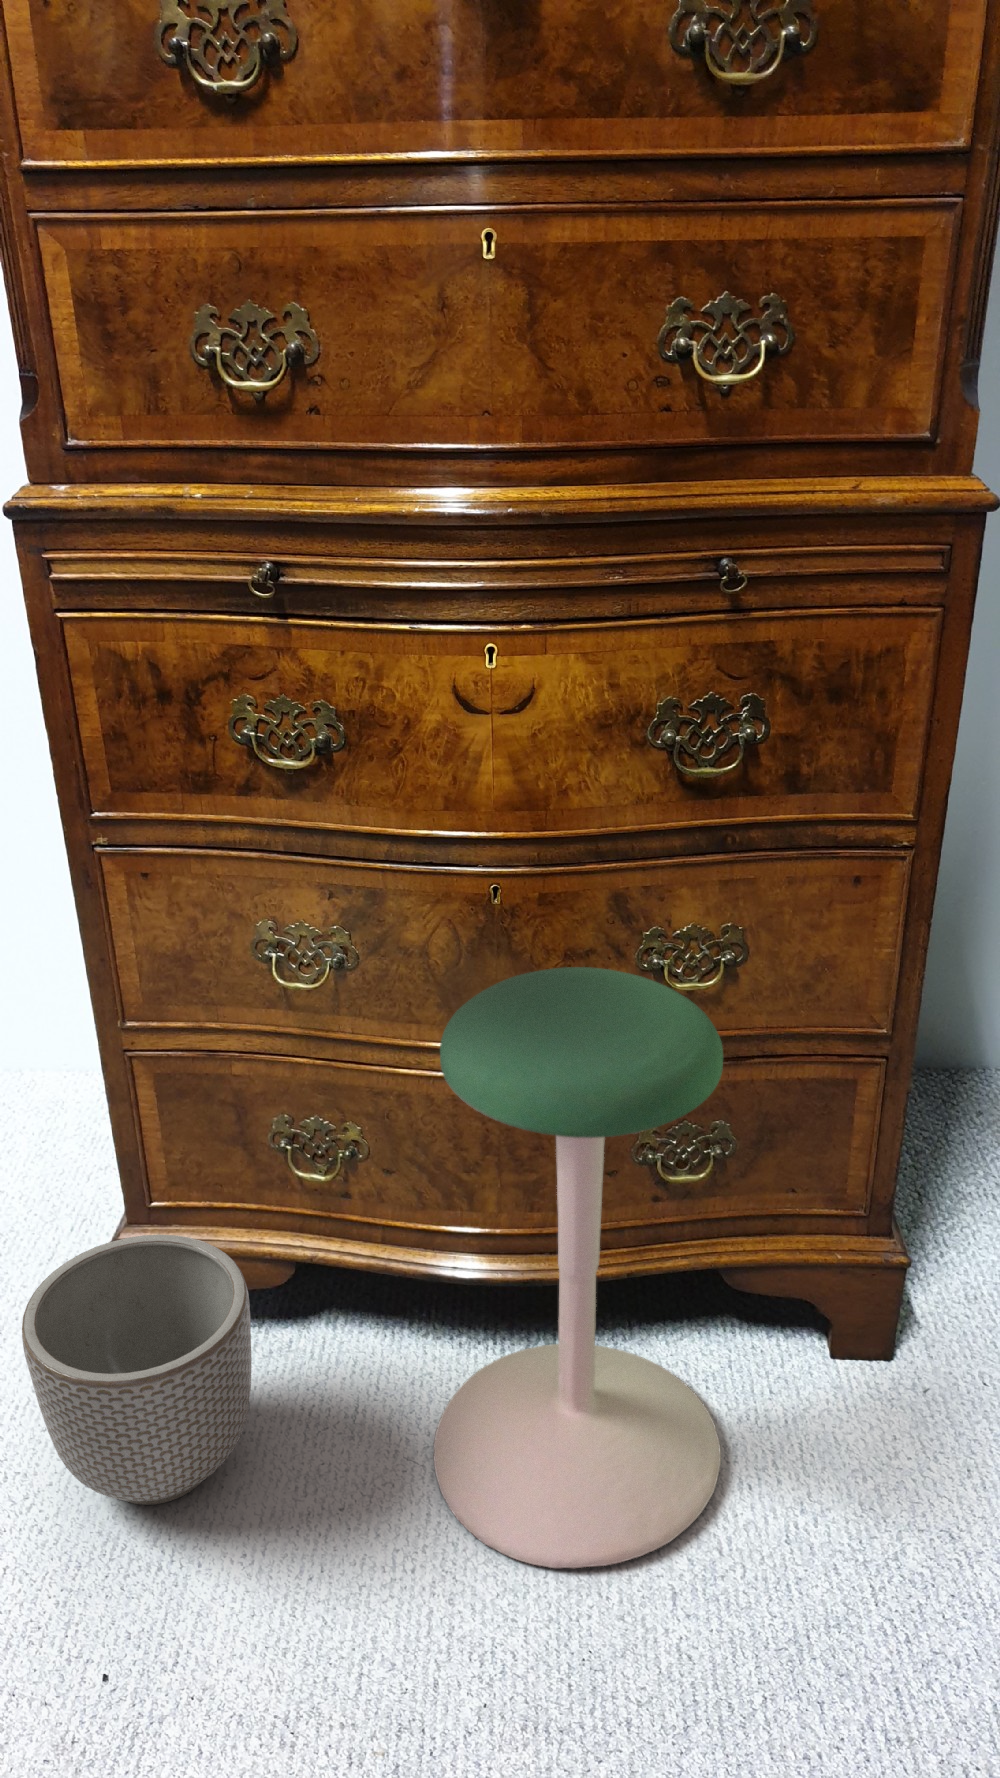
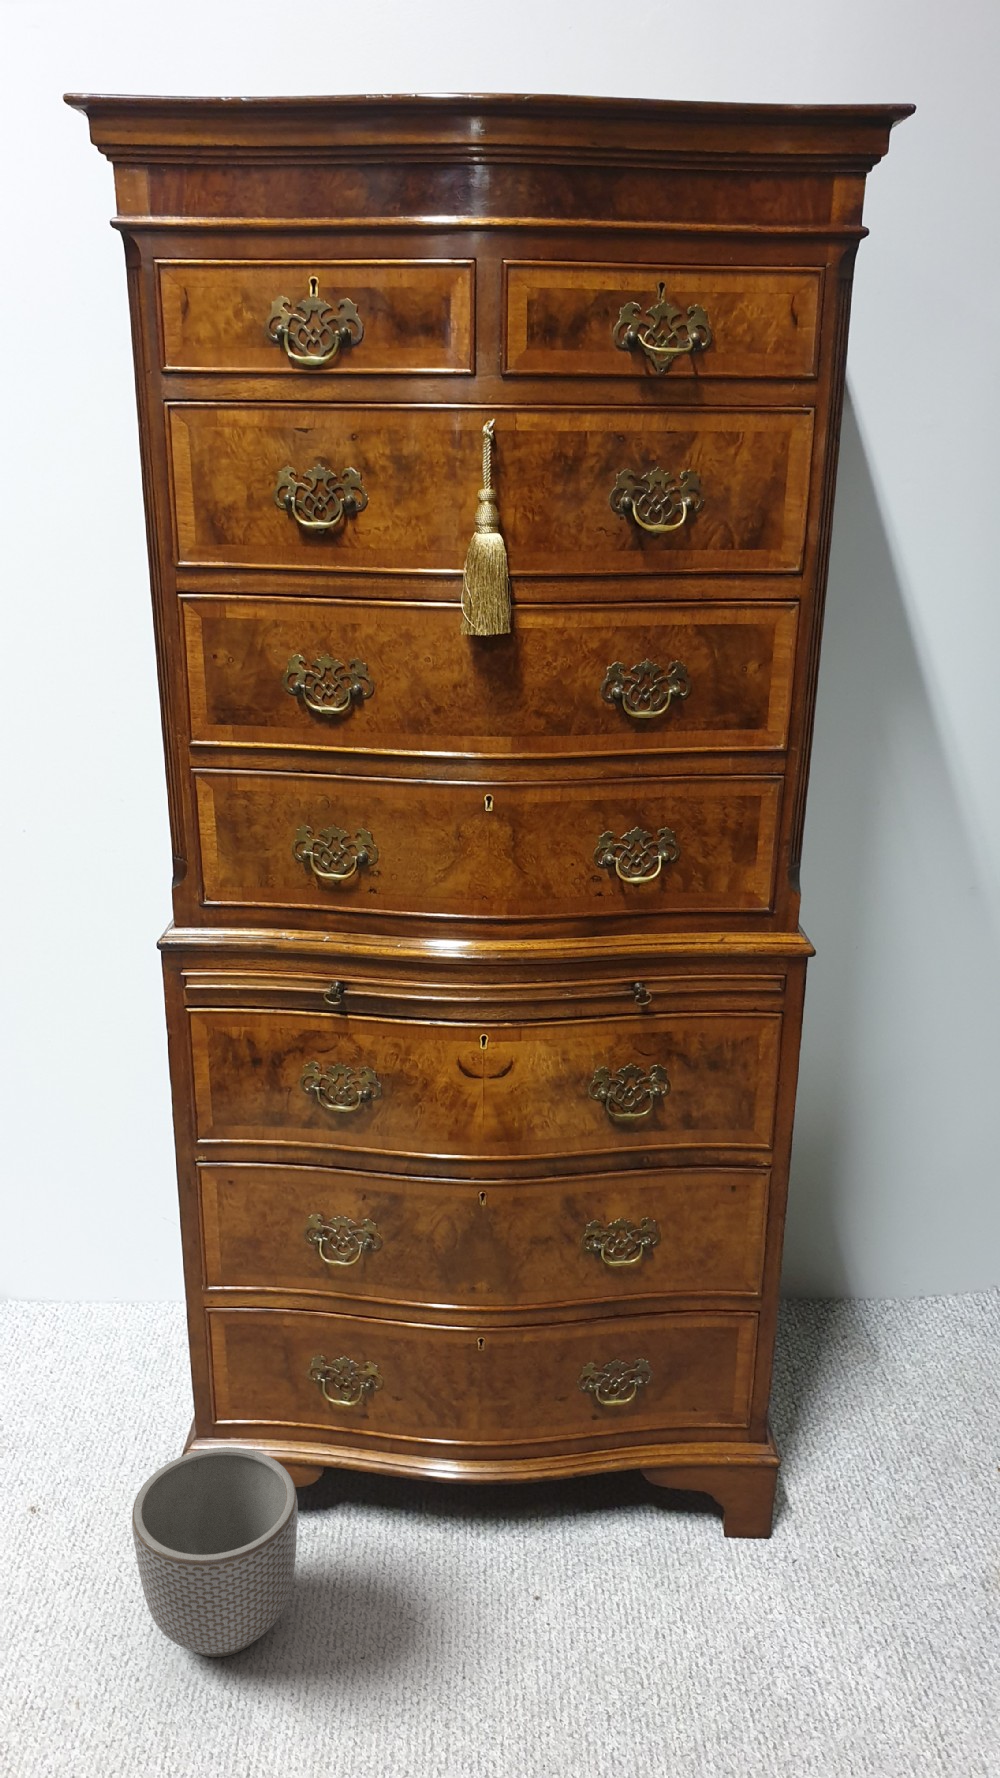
stool: present [434,967,723,1568] -> none [430,1251,643,1699]

